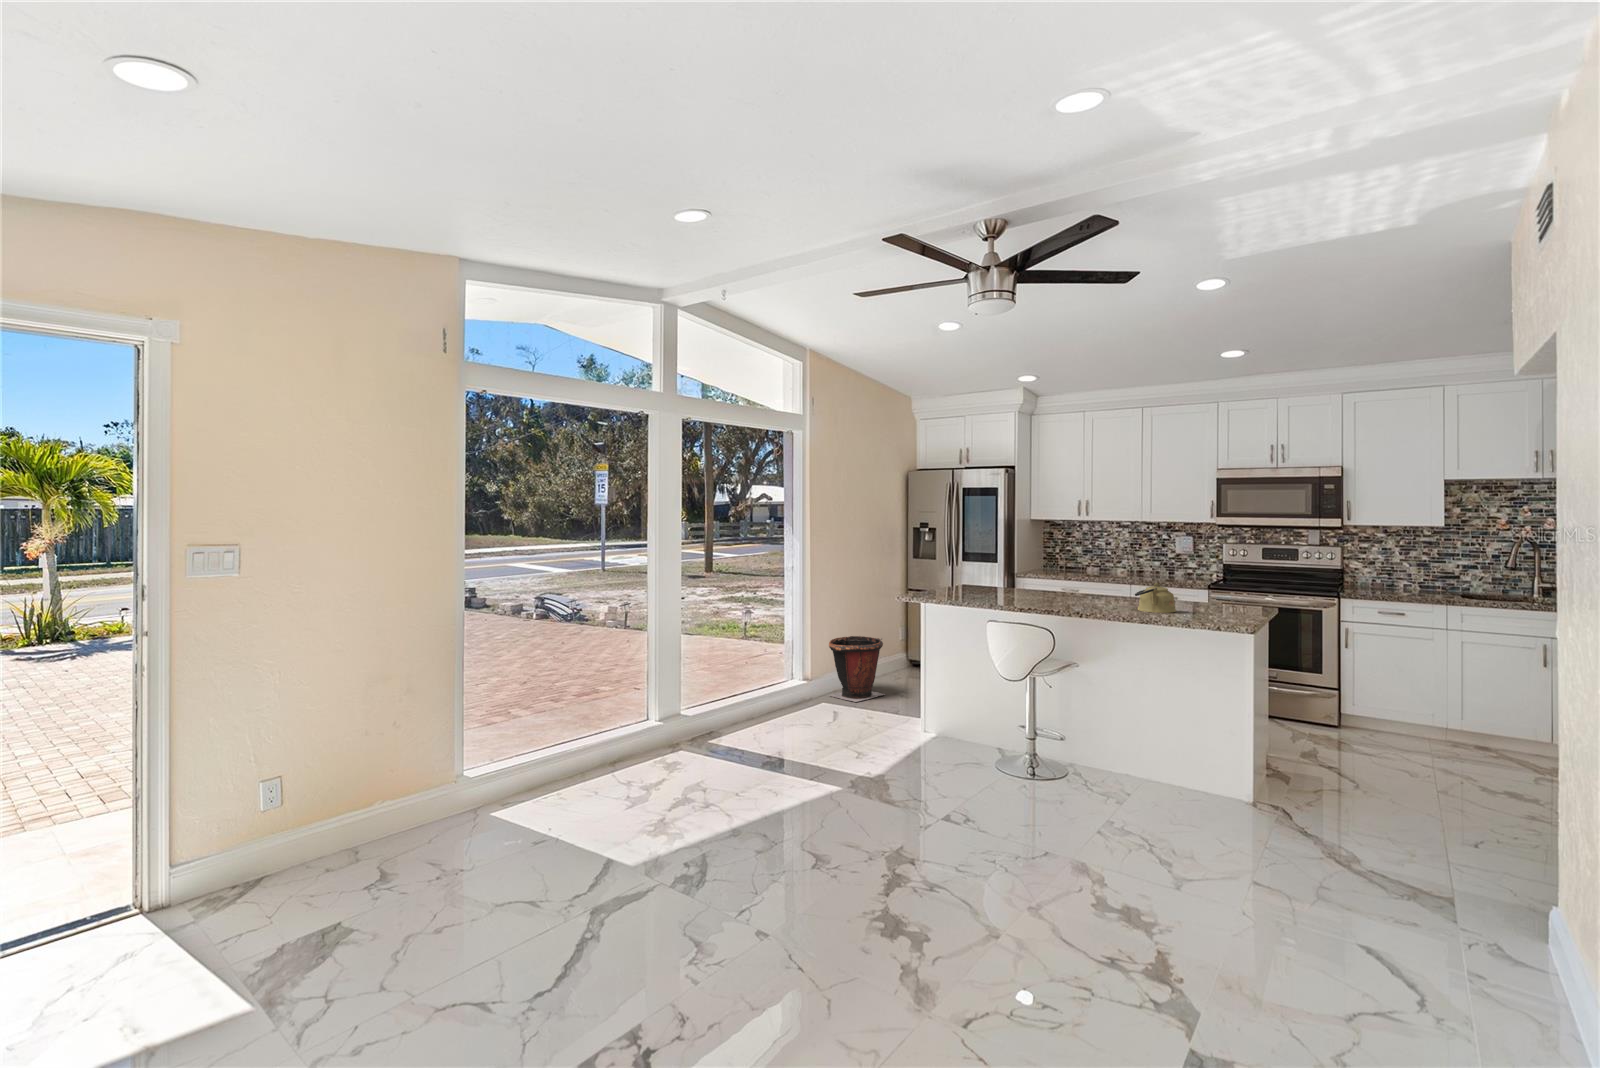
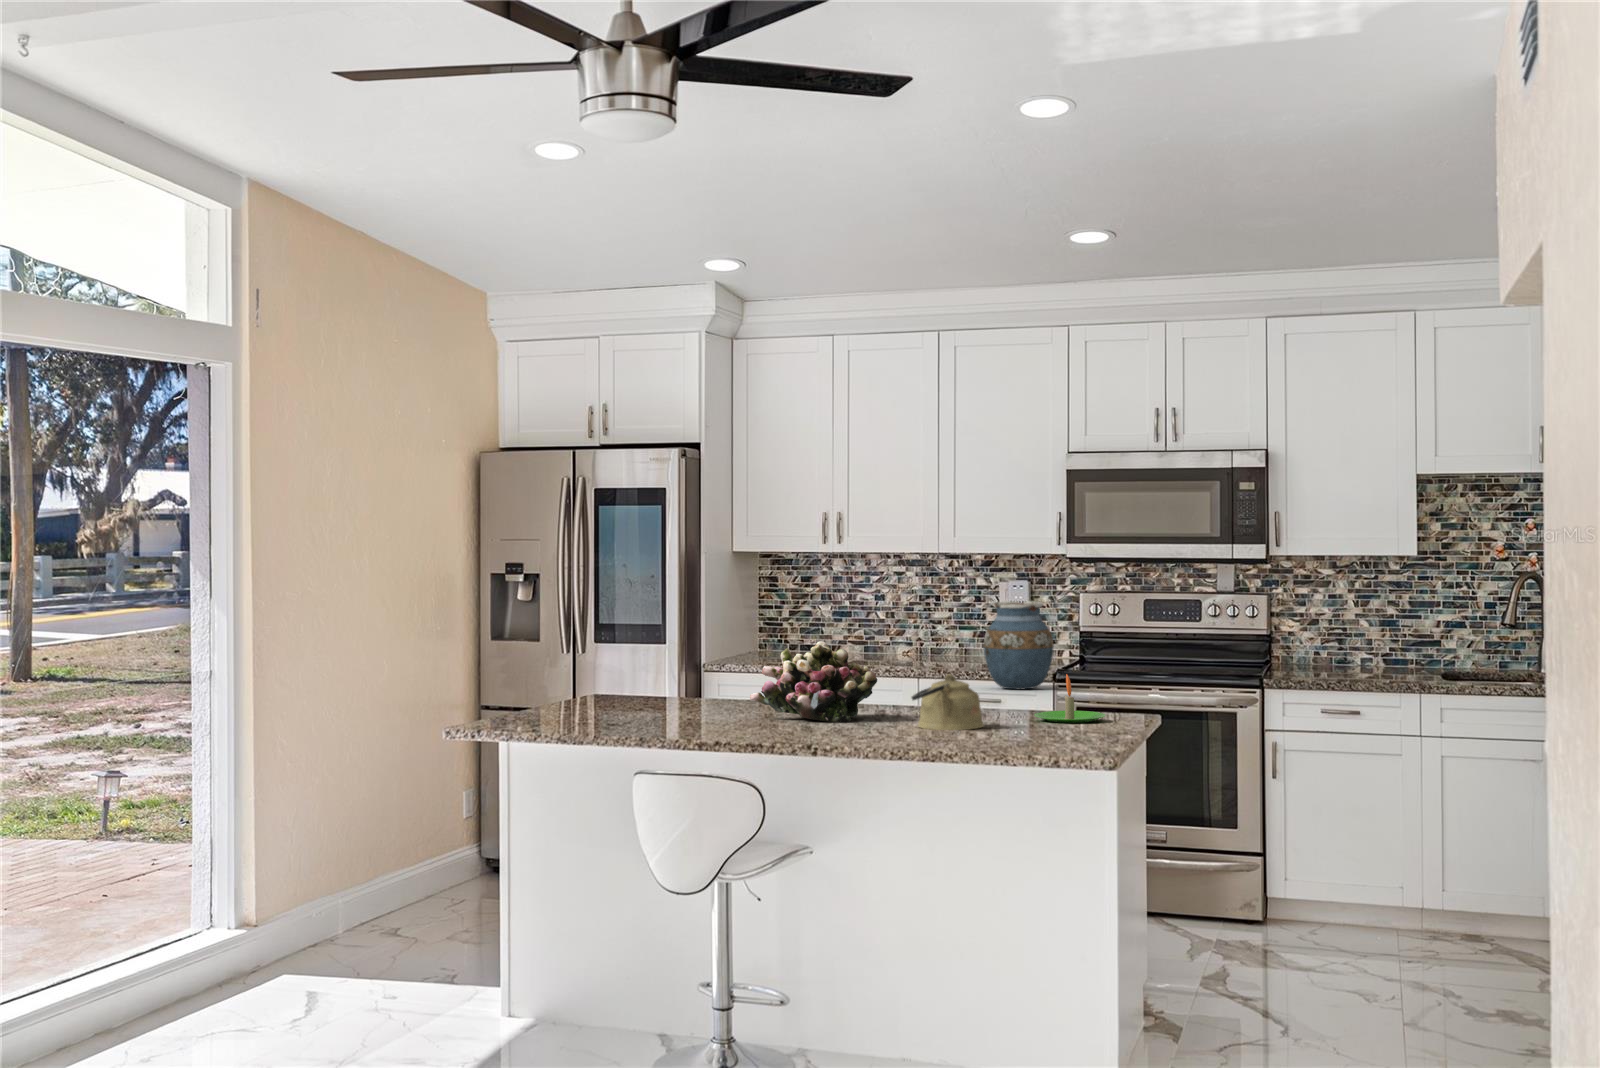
vase: none [1168,547,1209,593] -> present [984,601,1054,689]
flower arrangement: none [1045,564,1114,606] -> present [750,641,877,723]
candle: none [1204,586,1248,612] -> present [1034,674,1105,723]
waste bin: present [829,636,885,702] -> none [308,803,437,954]

